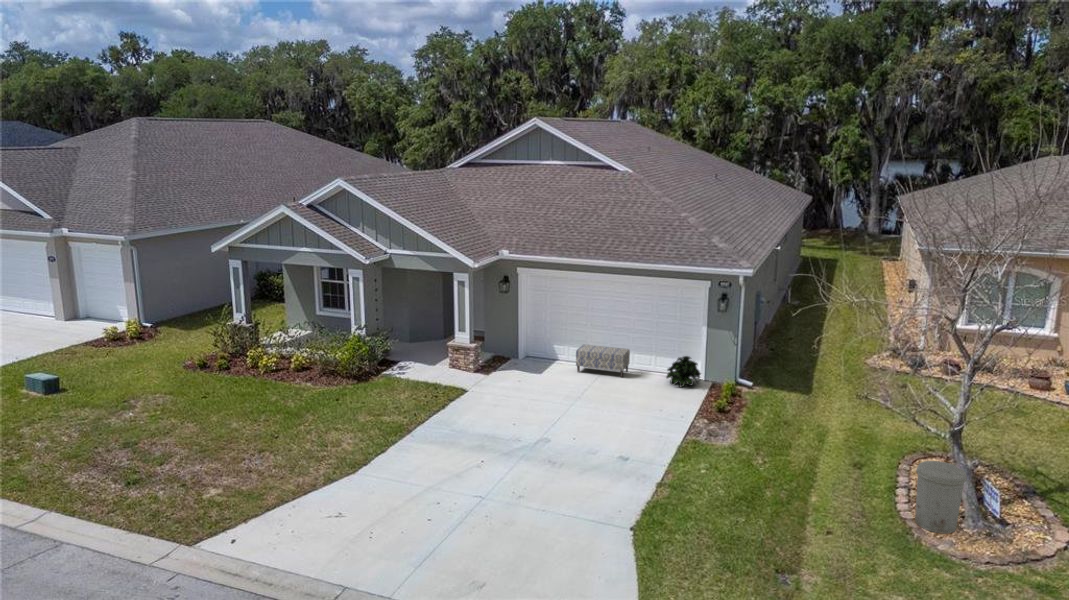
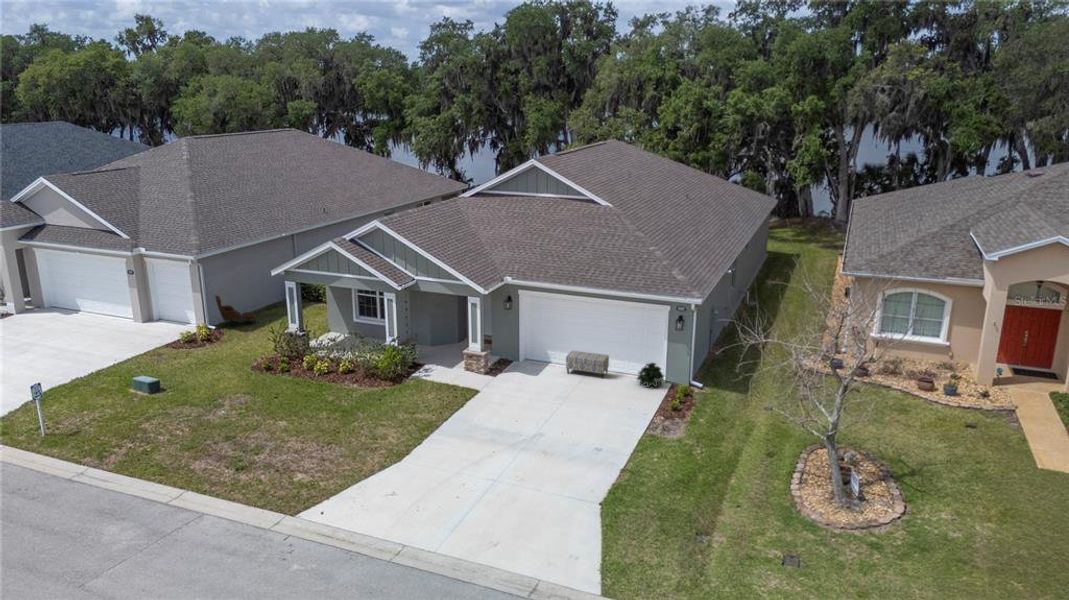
lounge chair: none [153,287,203,326] -> present [215,296,255,328]
trash can: present [915,461,967,533] -> none [801,456,835,507]

